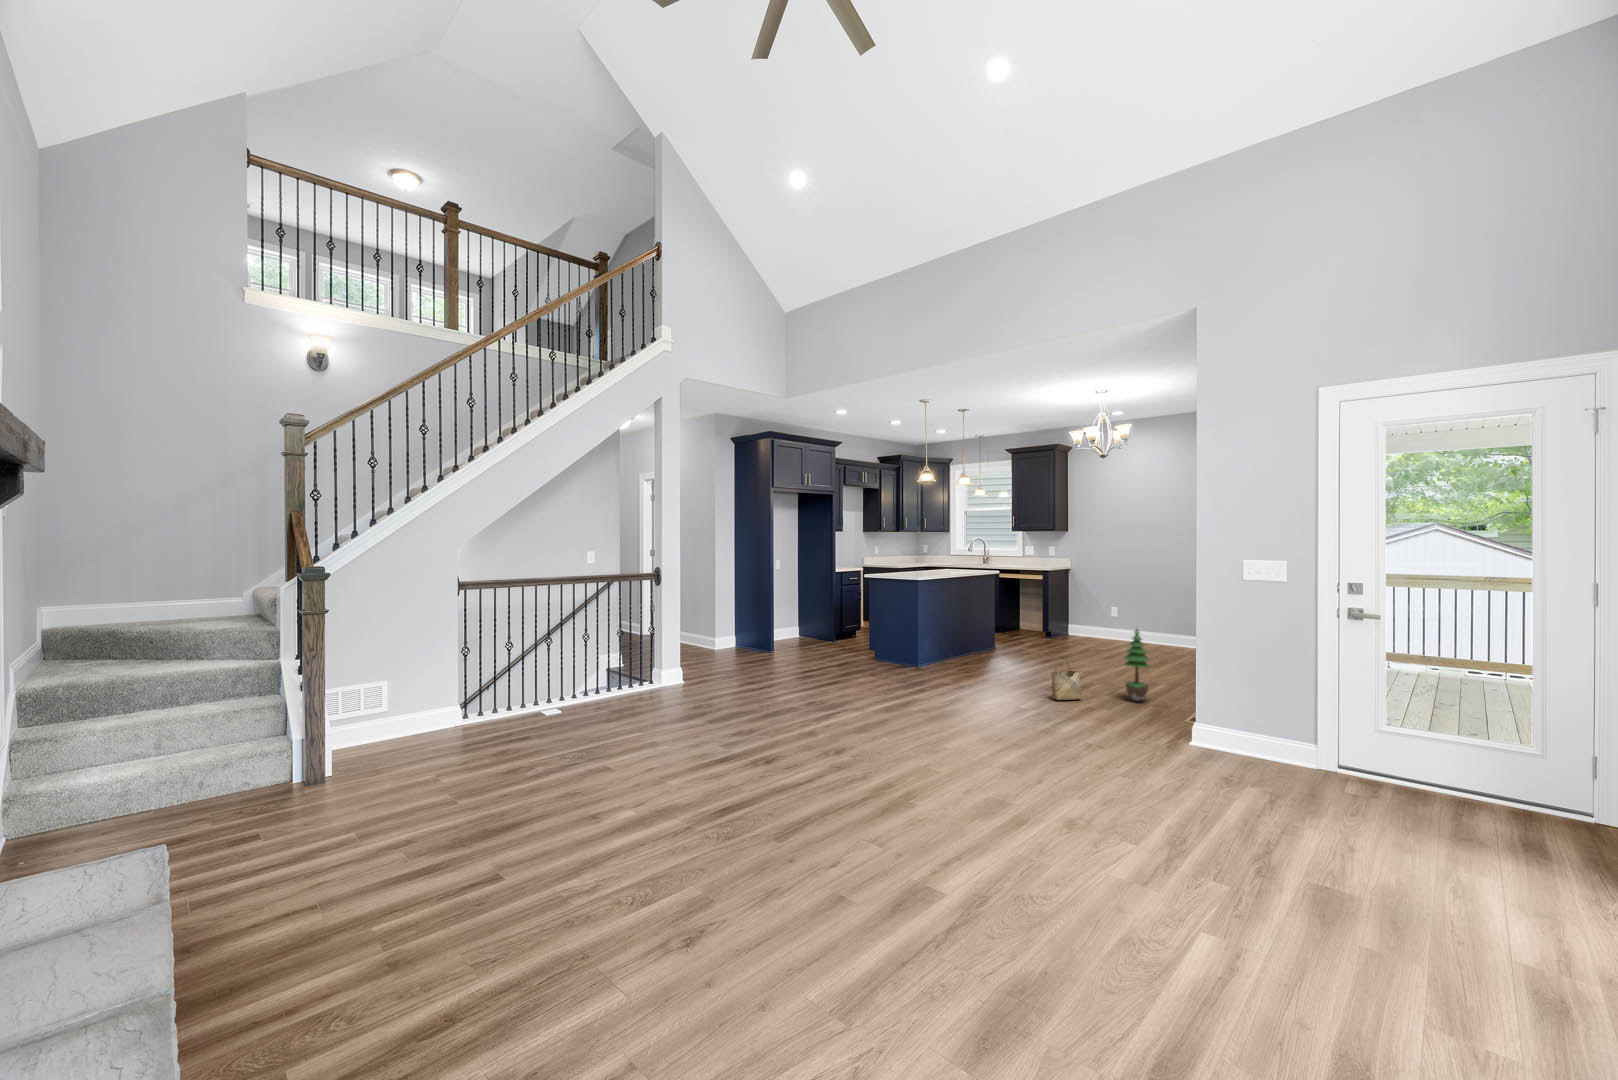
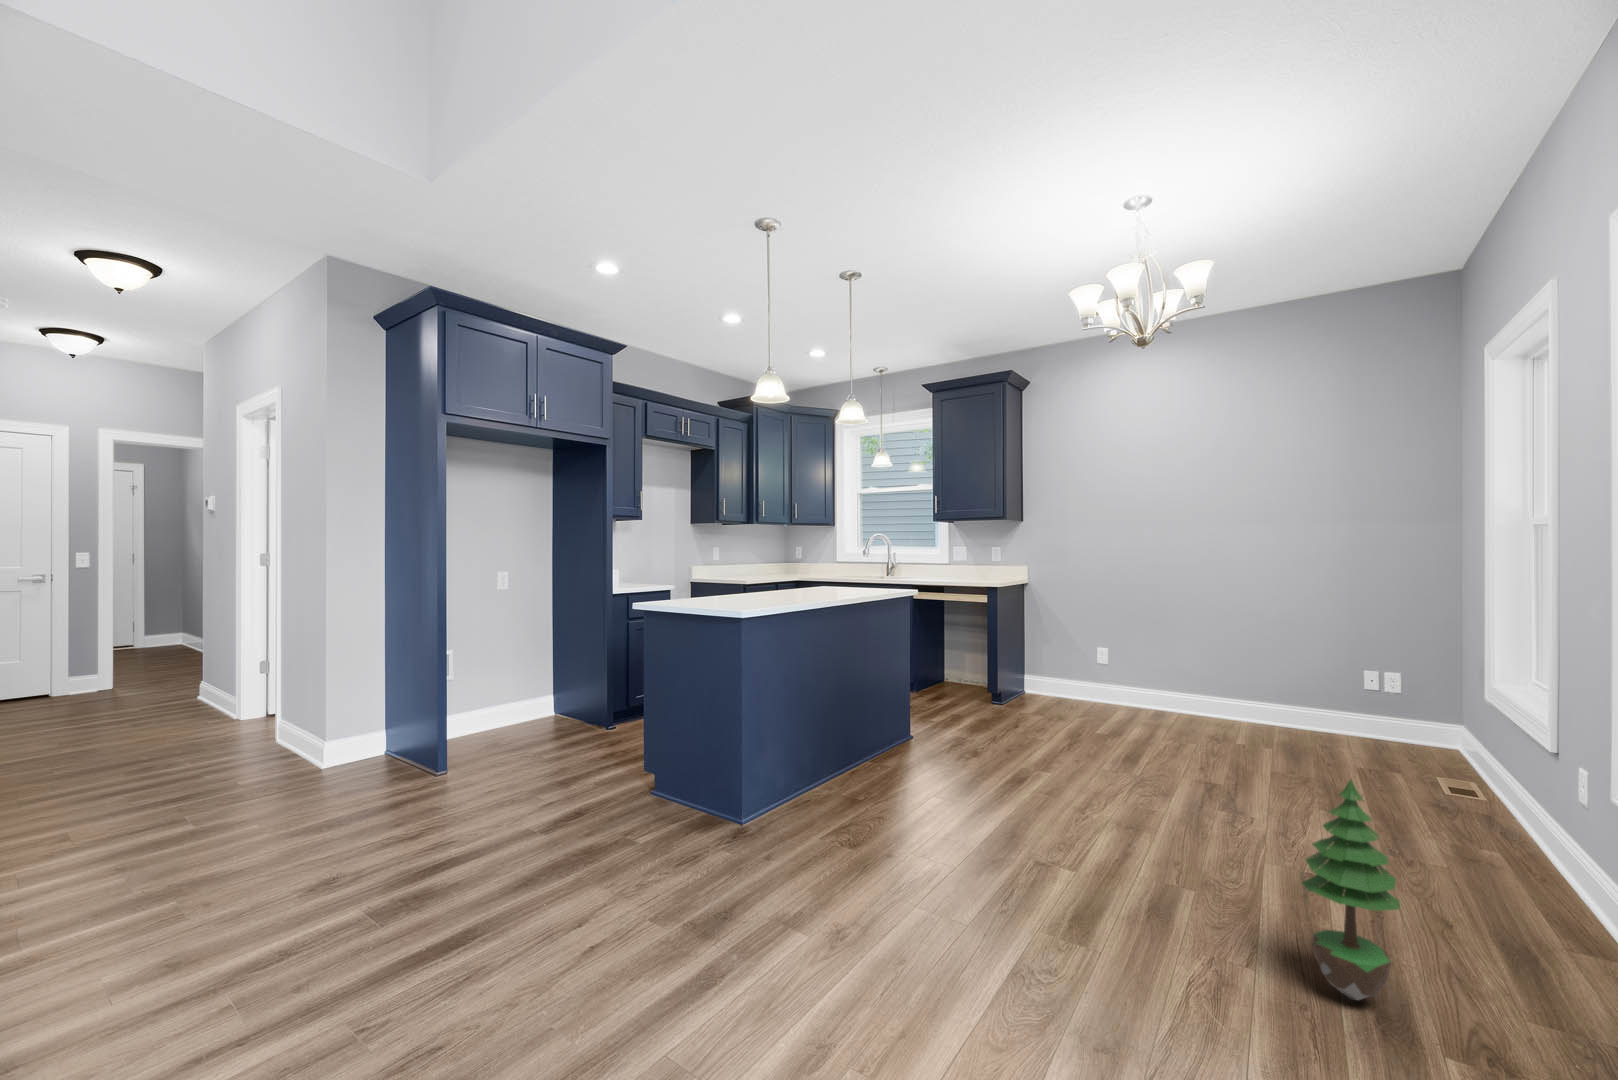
woven basket: present [1052,656,1082,700] -> none [1114,864,1200,1021]

